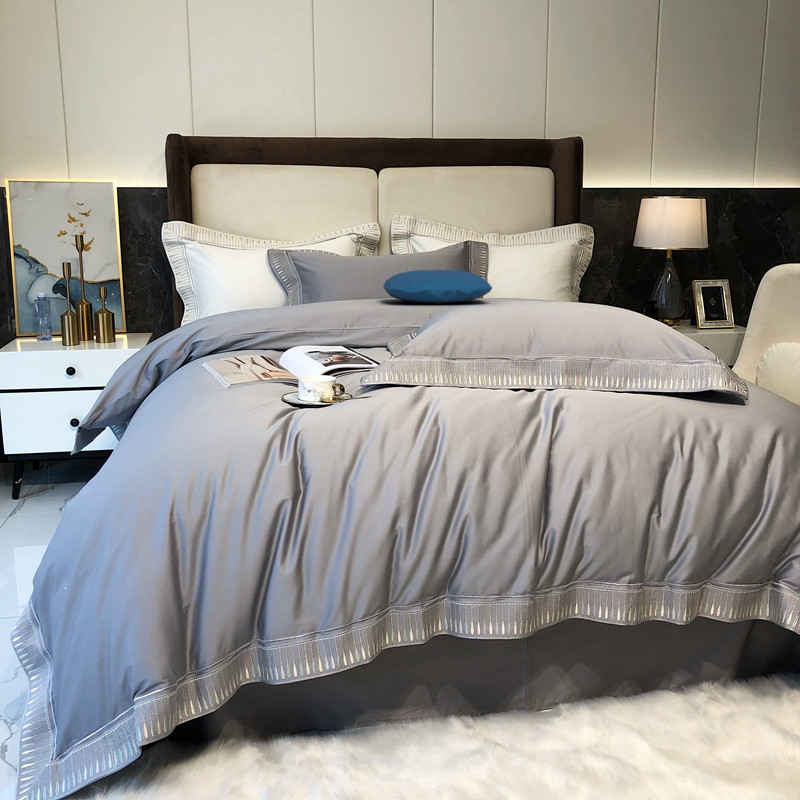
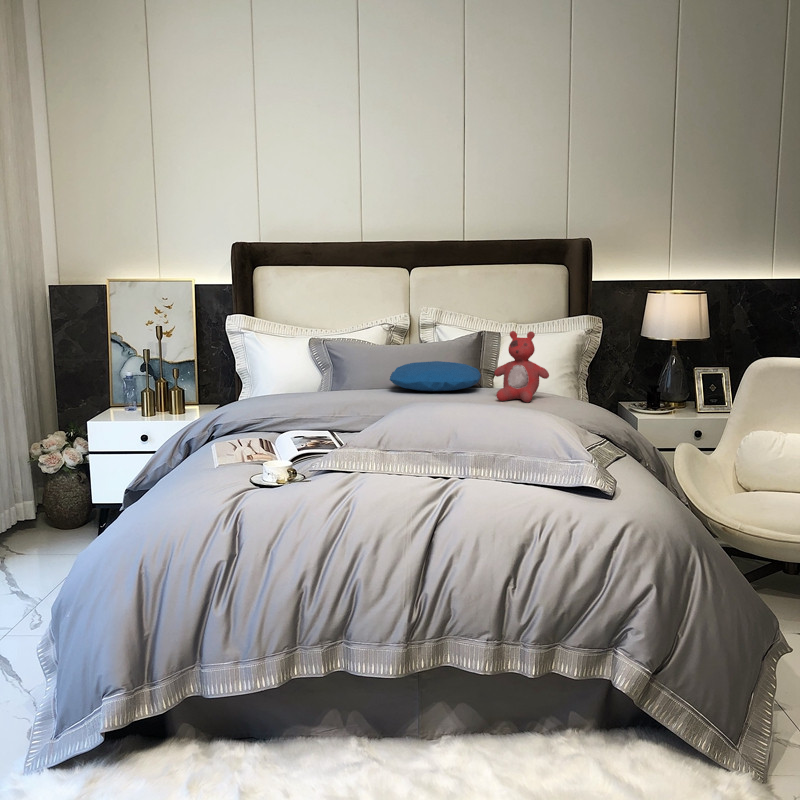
stuffed bear: none [519,226,586,309] -> present [494,331,549,402]

